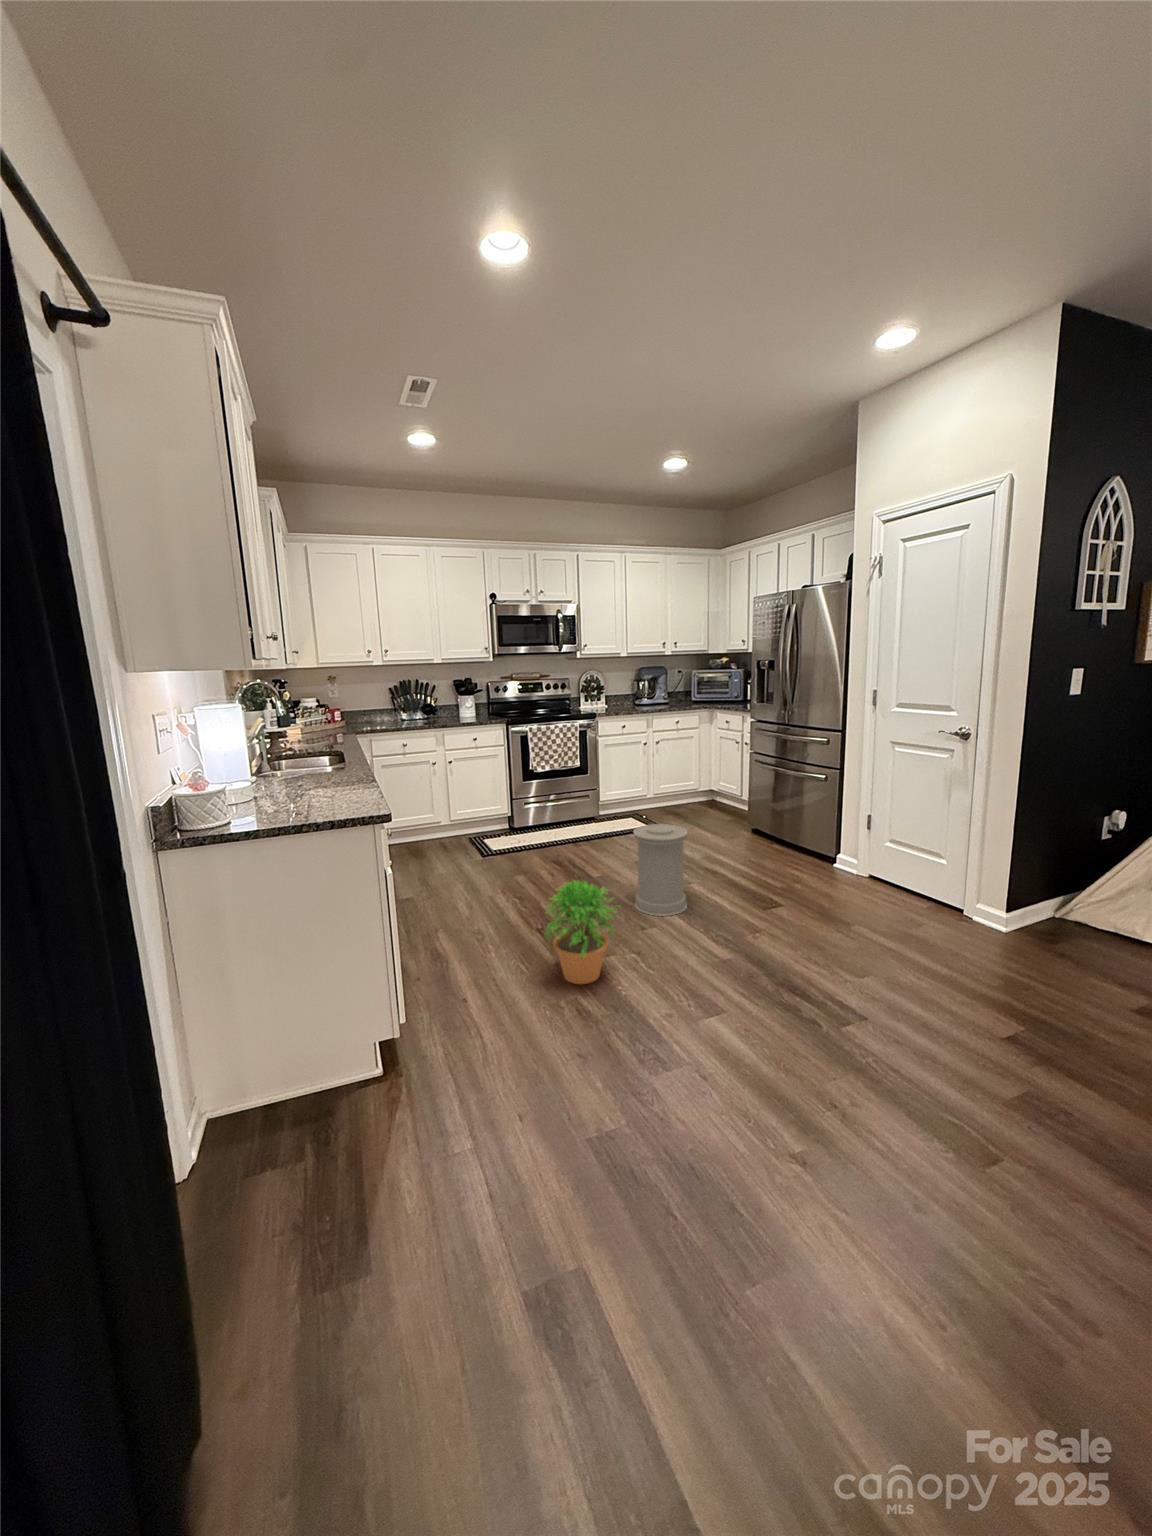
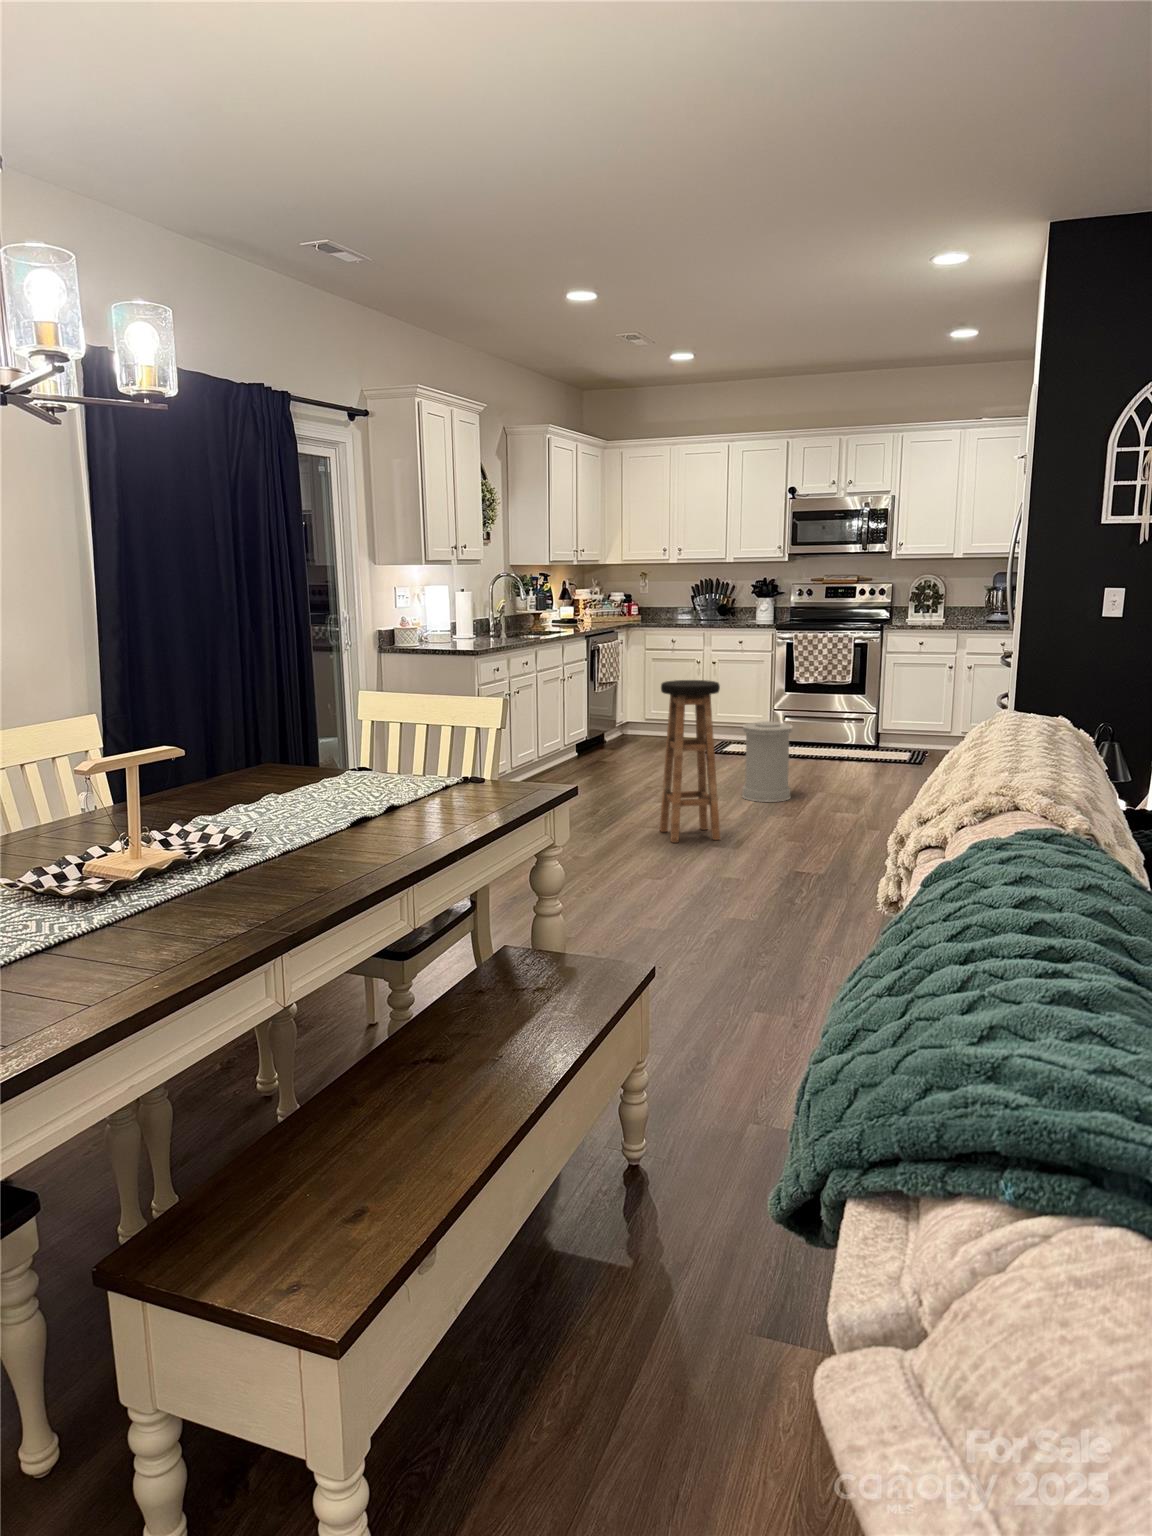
bar stool: none [708,804,797,1035] -> present [660,680,720,843]
potted plant: present [545,881,614,984] -> none [600,731,662,810]

